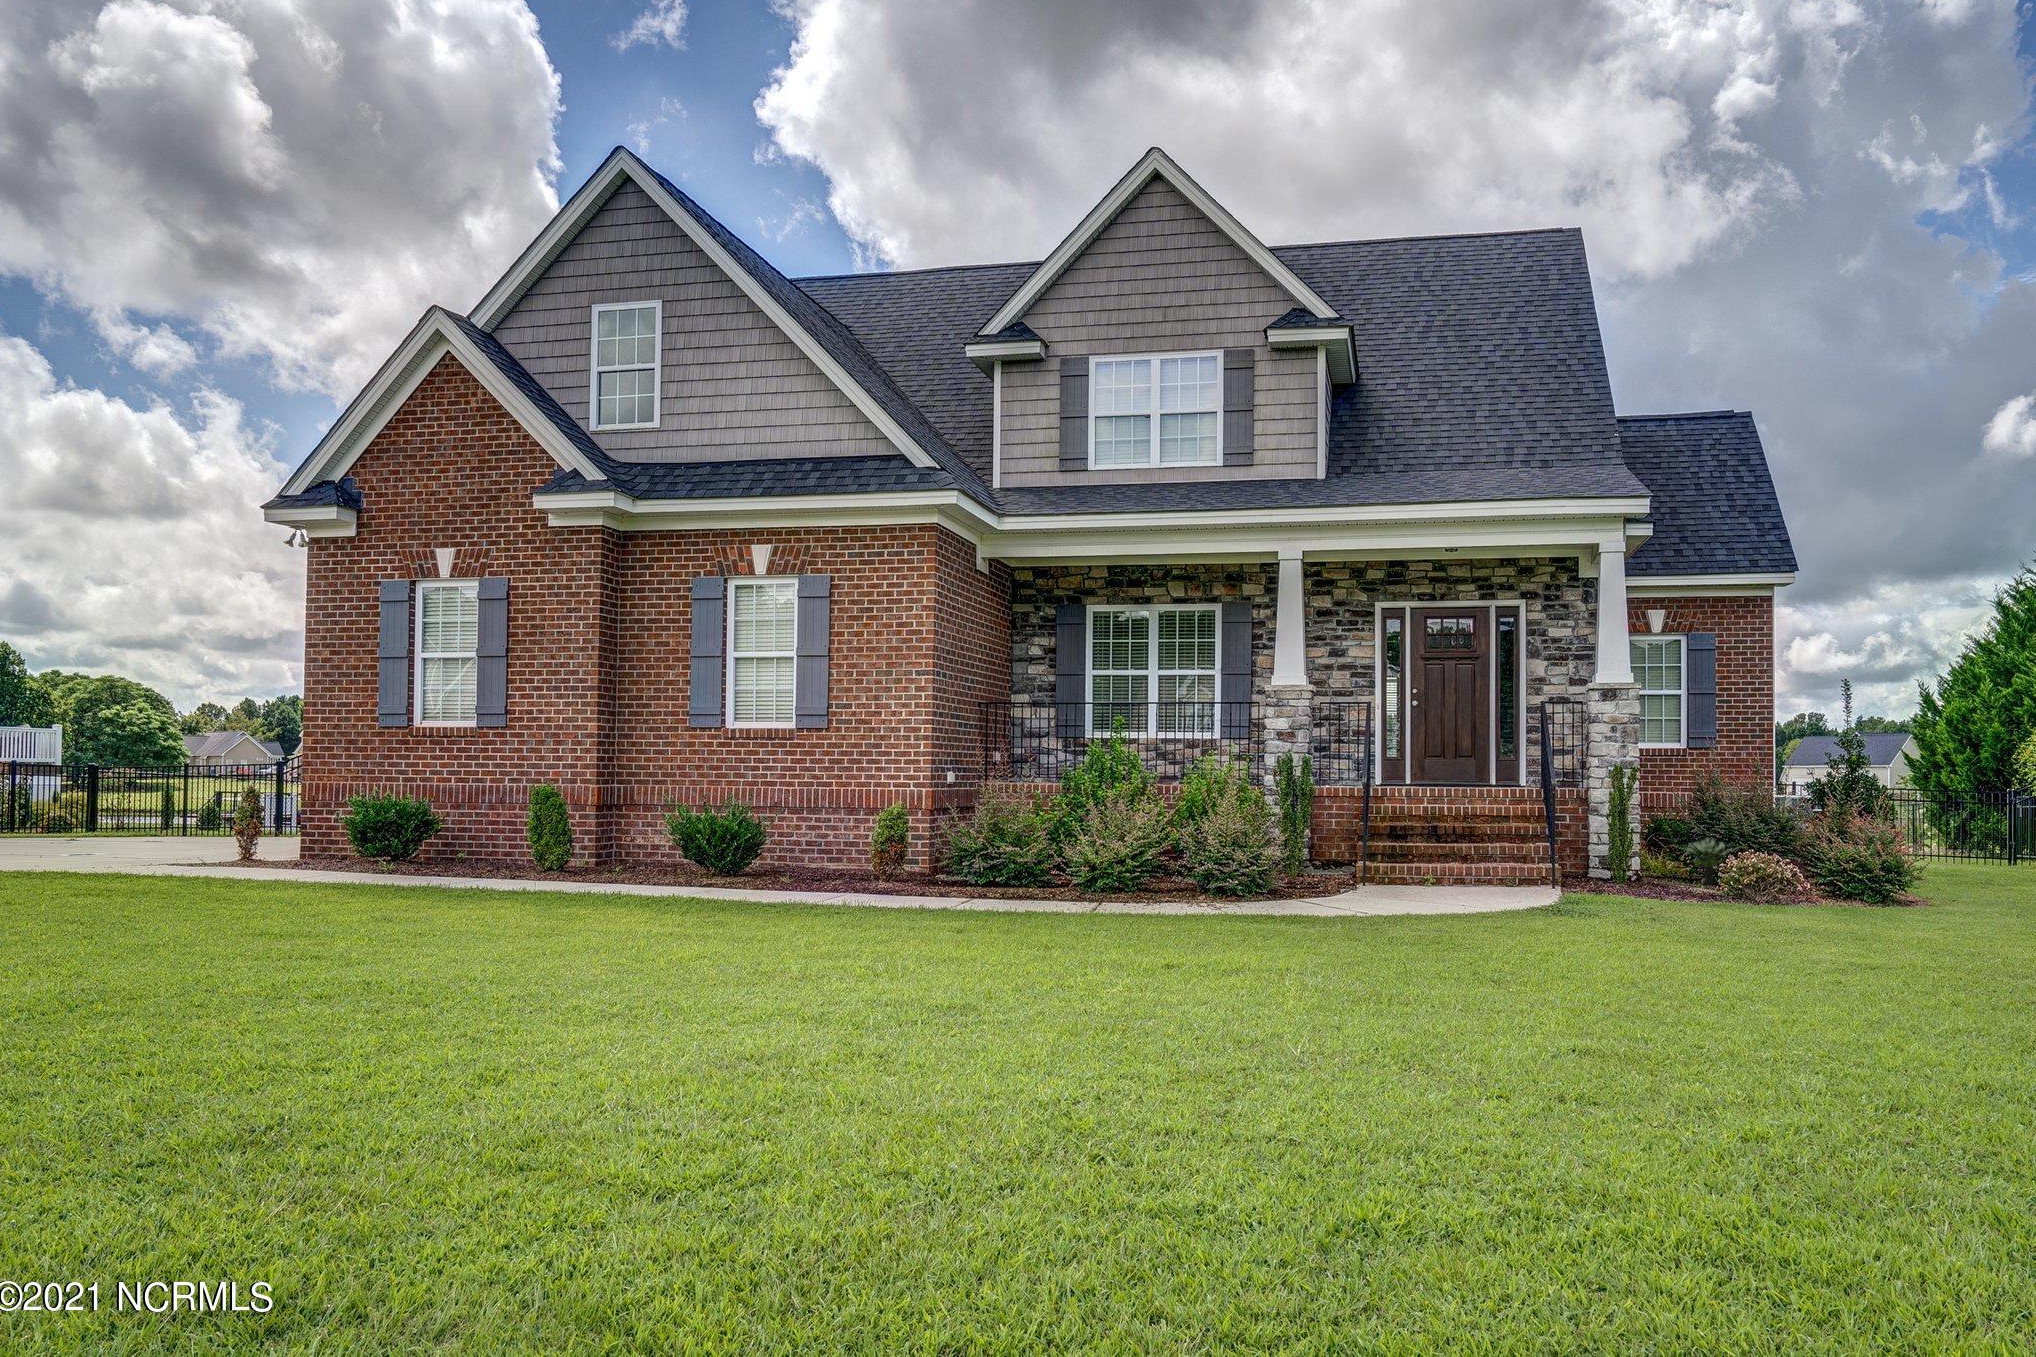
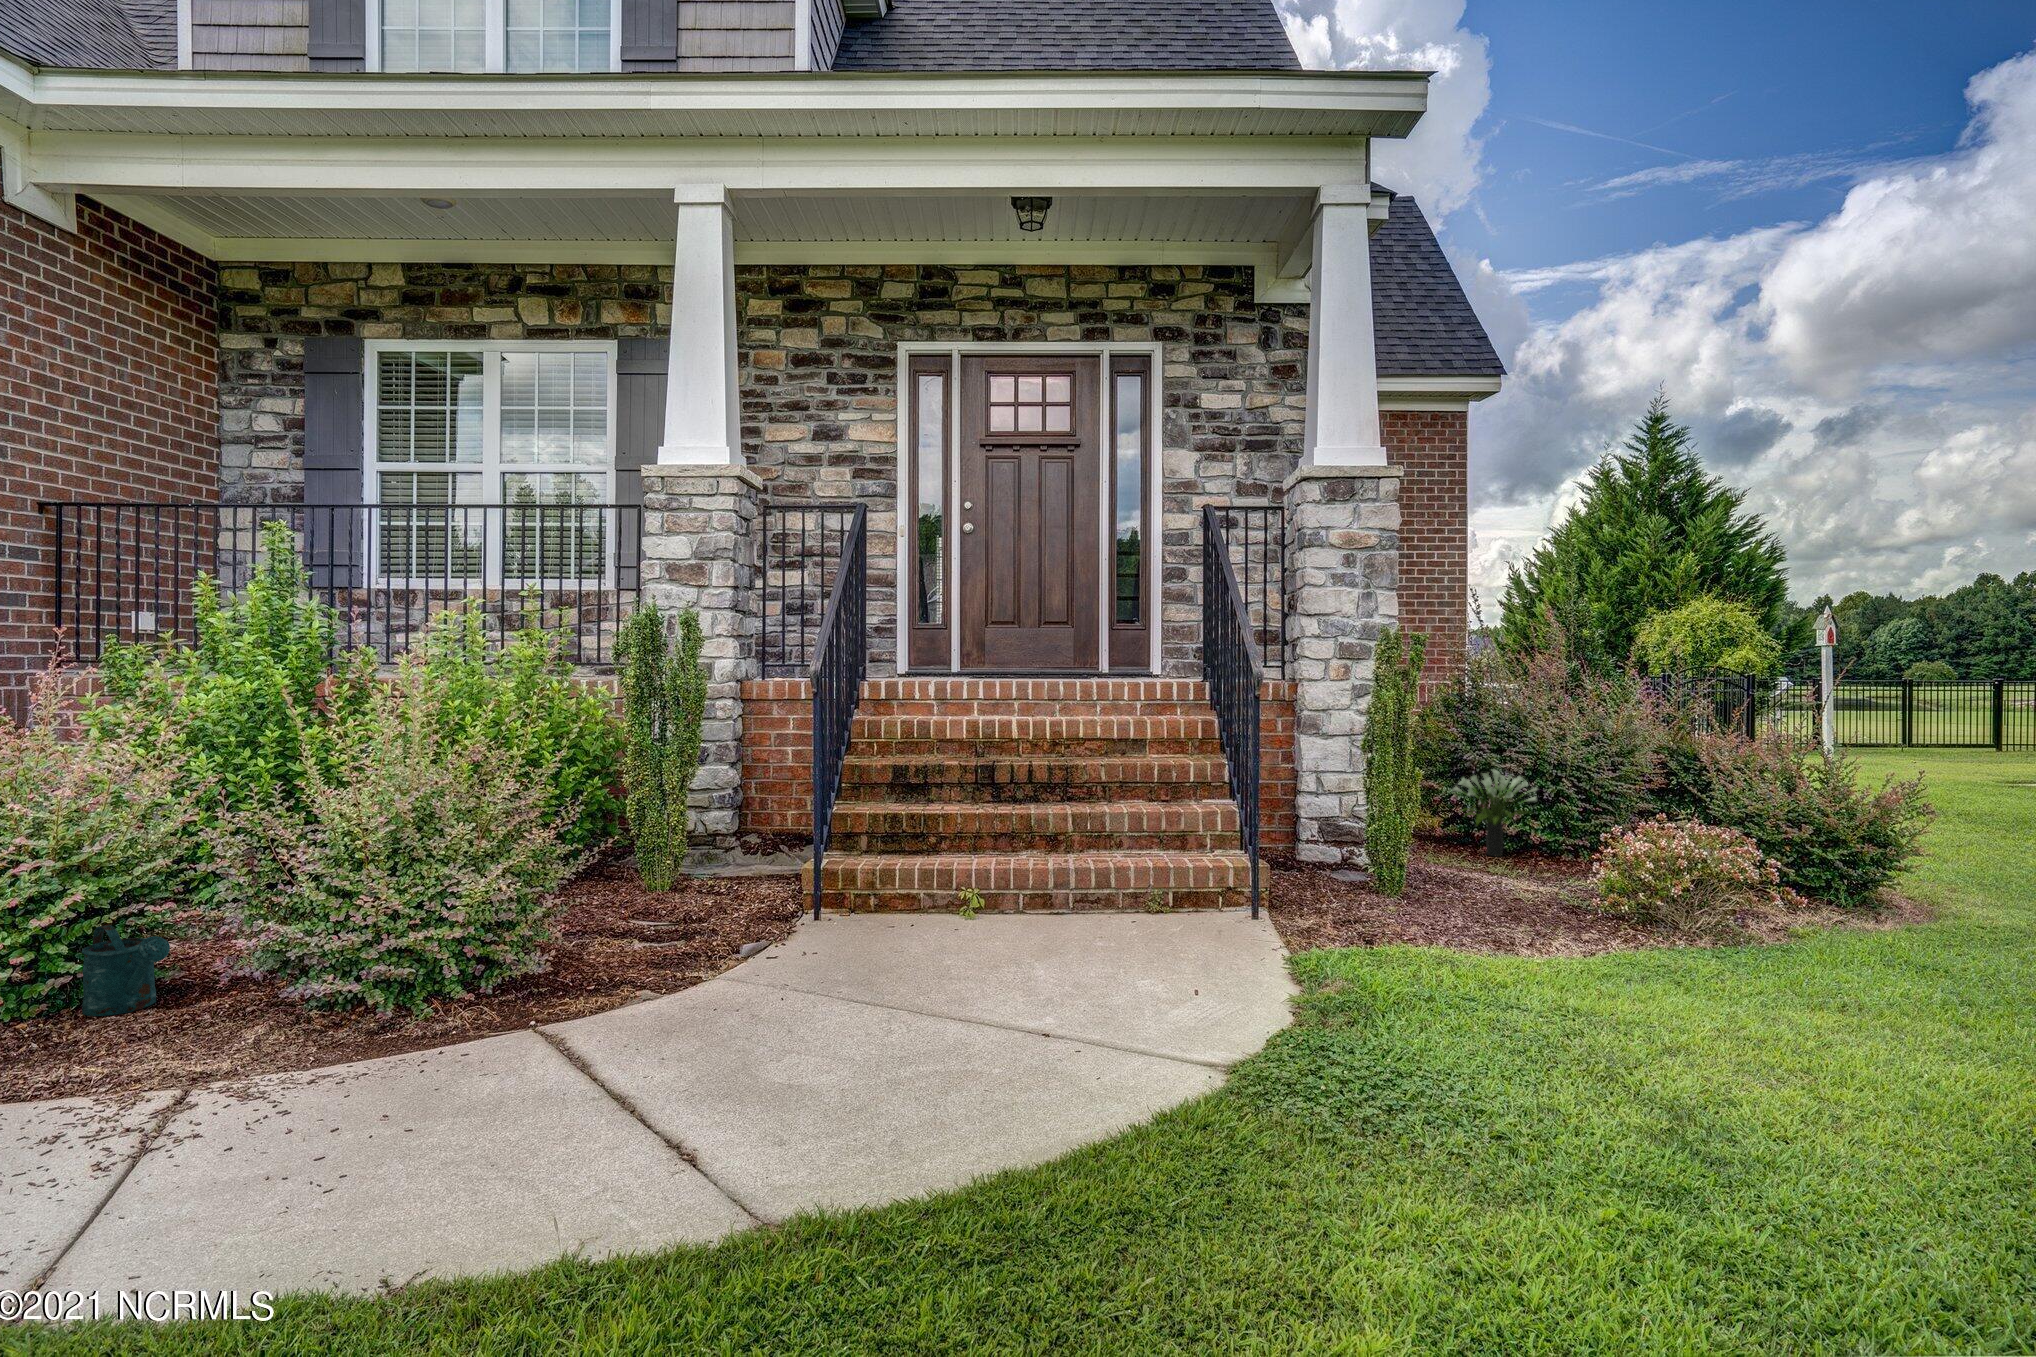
watering can: none [1153,862,1187,887] -> present [82,925,170,1016]

